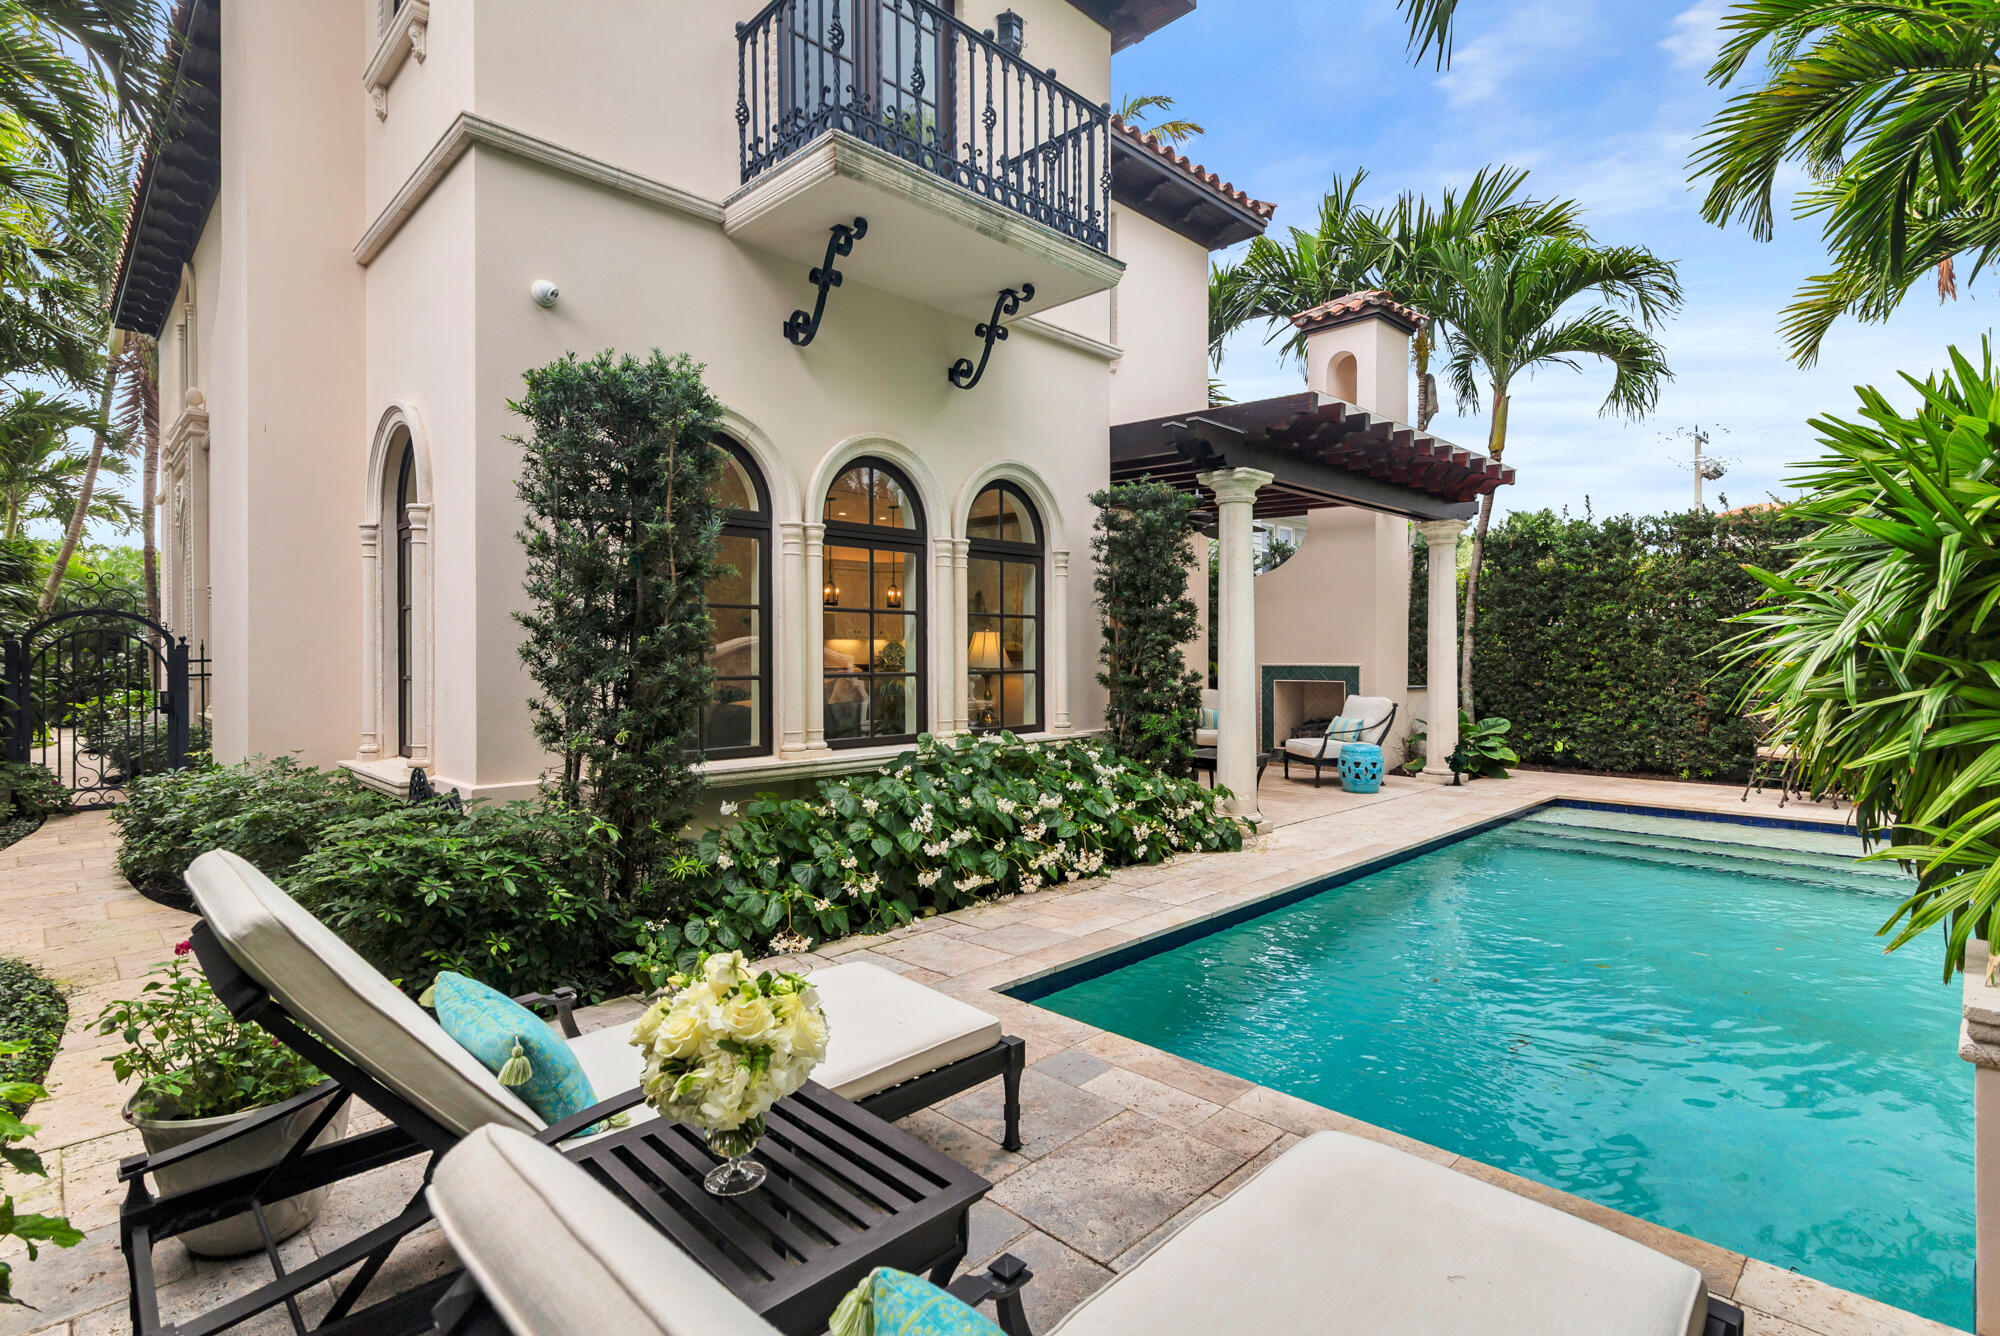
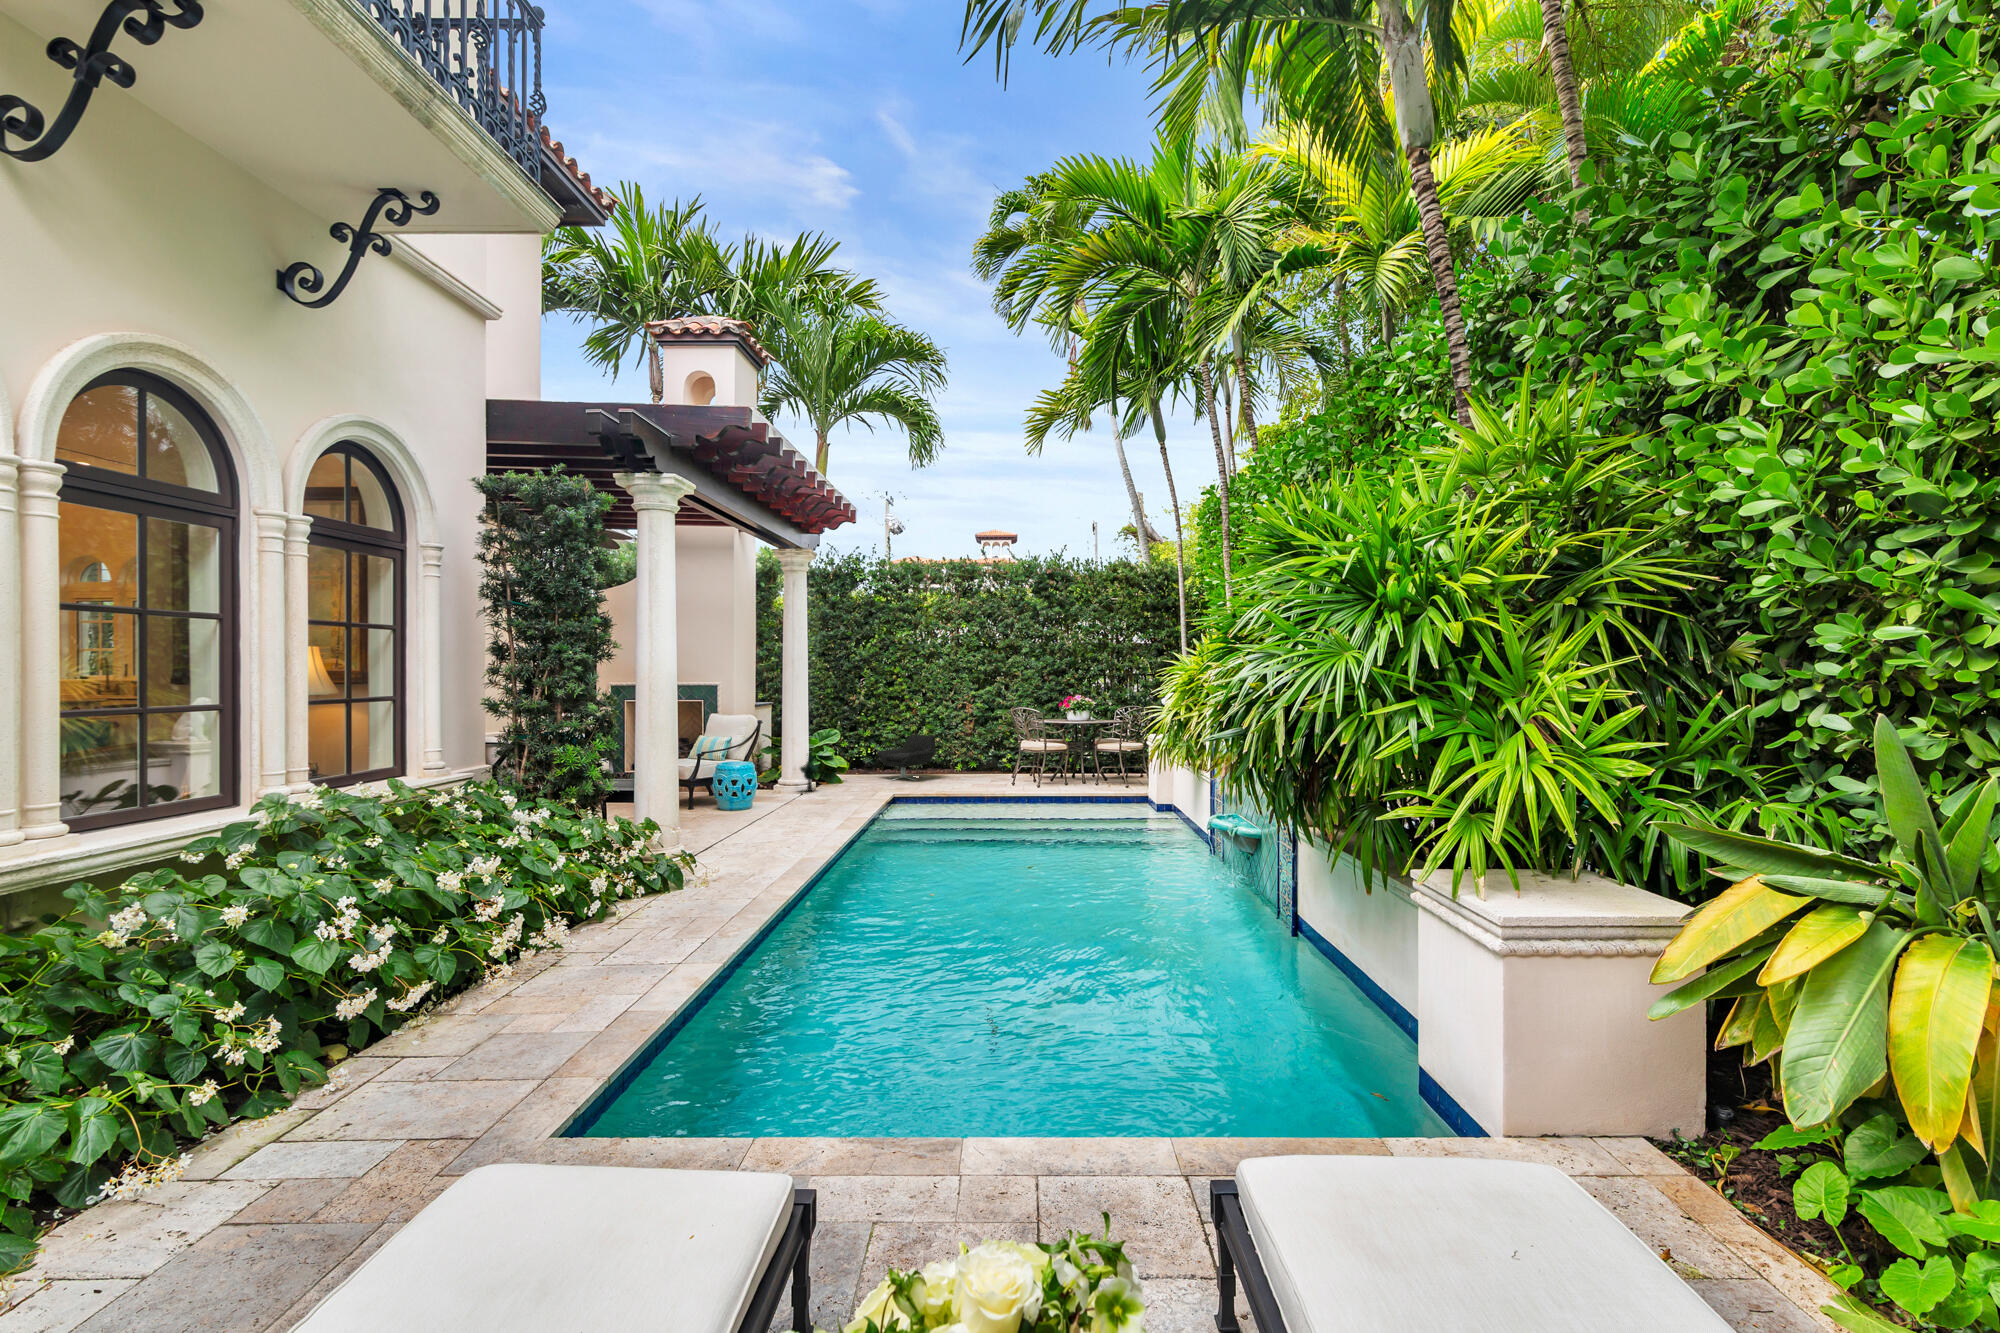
lounge chair: none [1559,729,1644,786] -> present [877,735,935,781]

